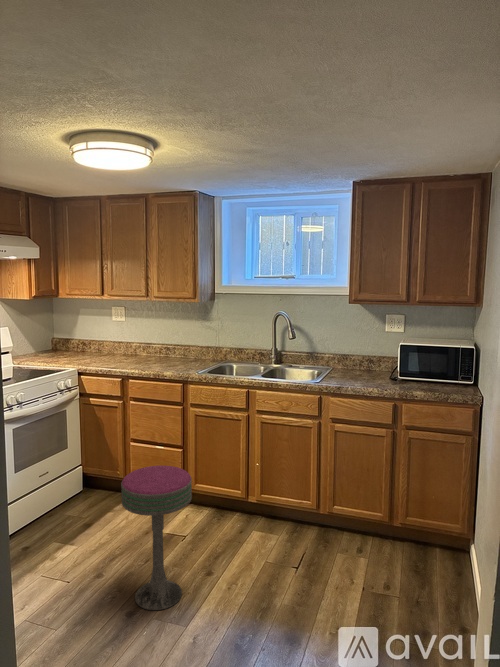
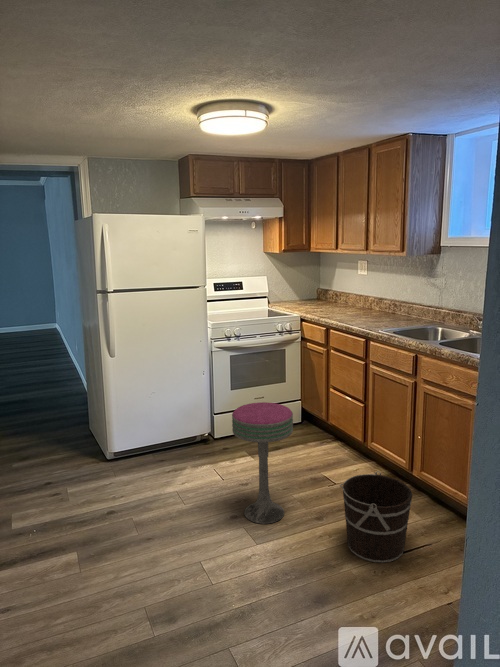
bucket: none [248,503,311,590] -> present [340,471,412,562]

